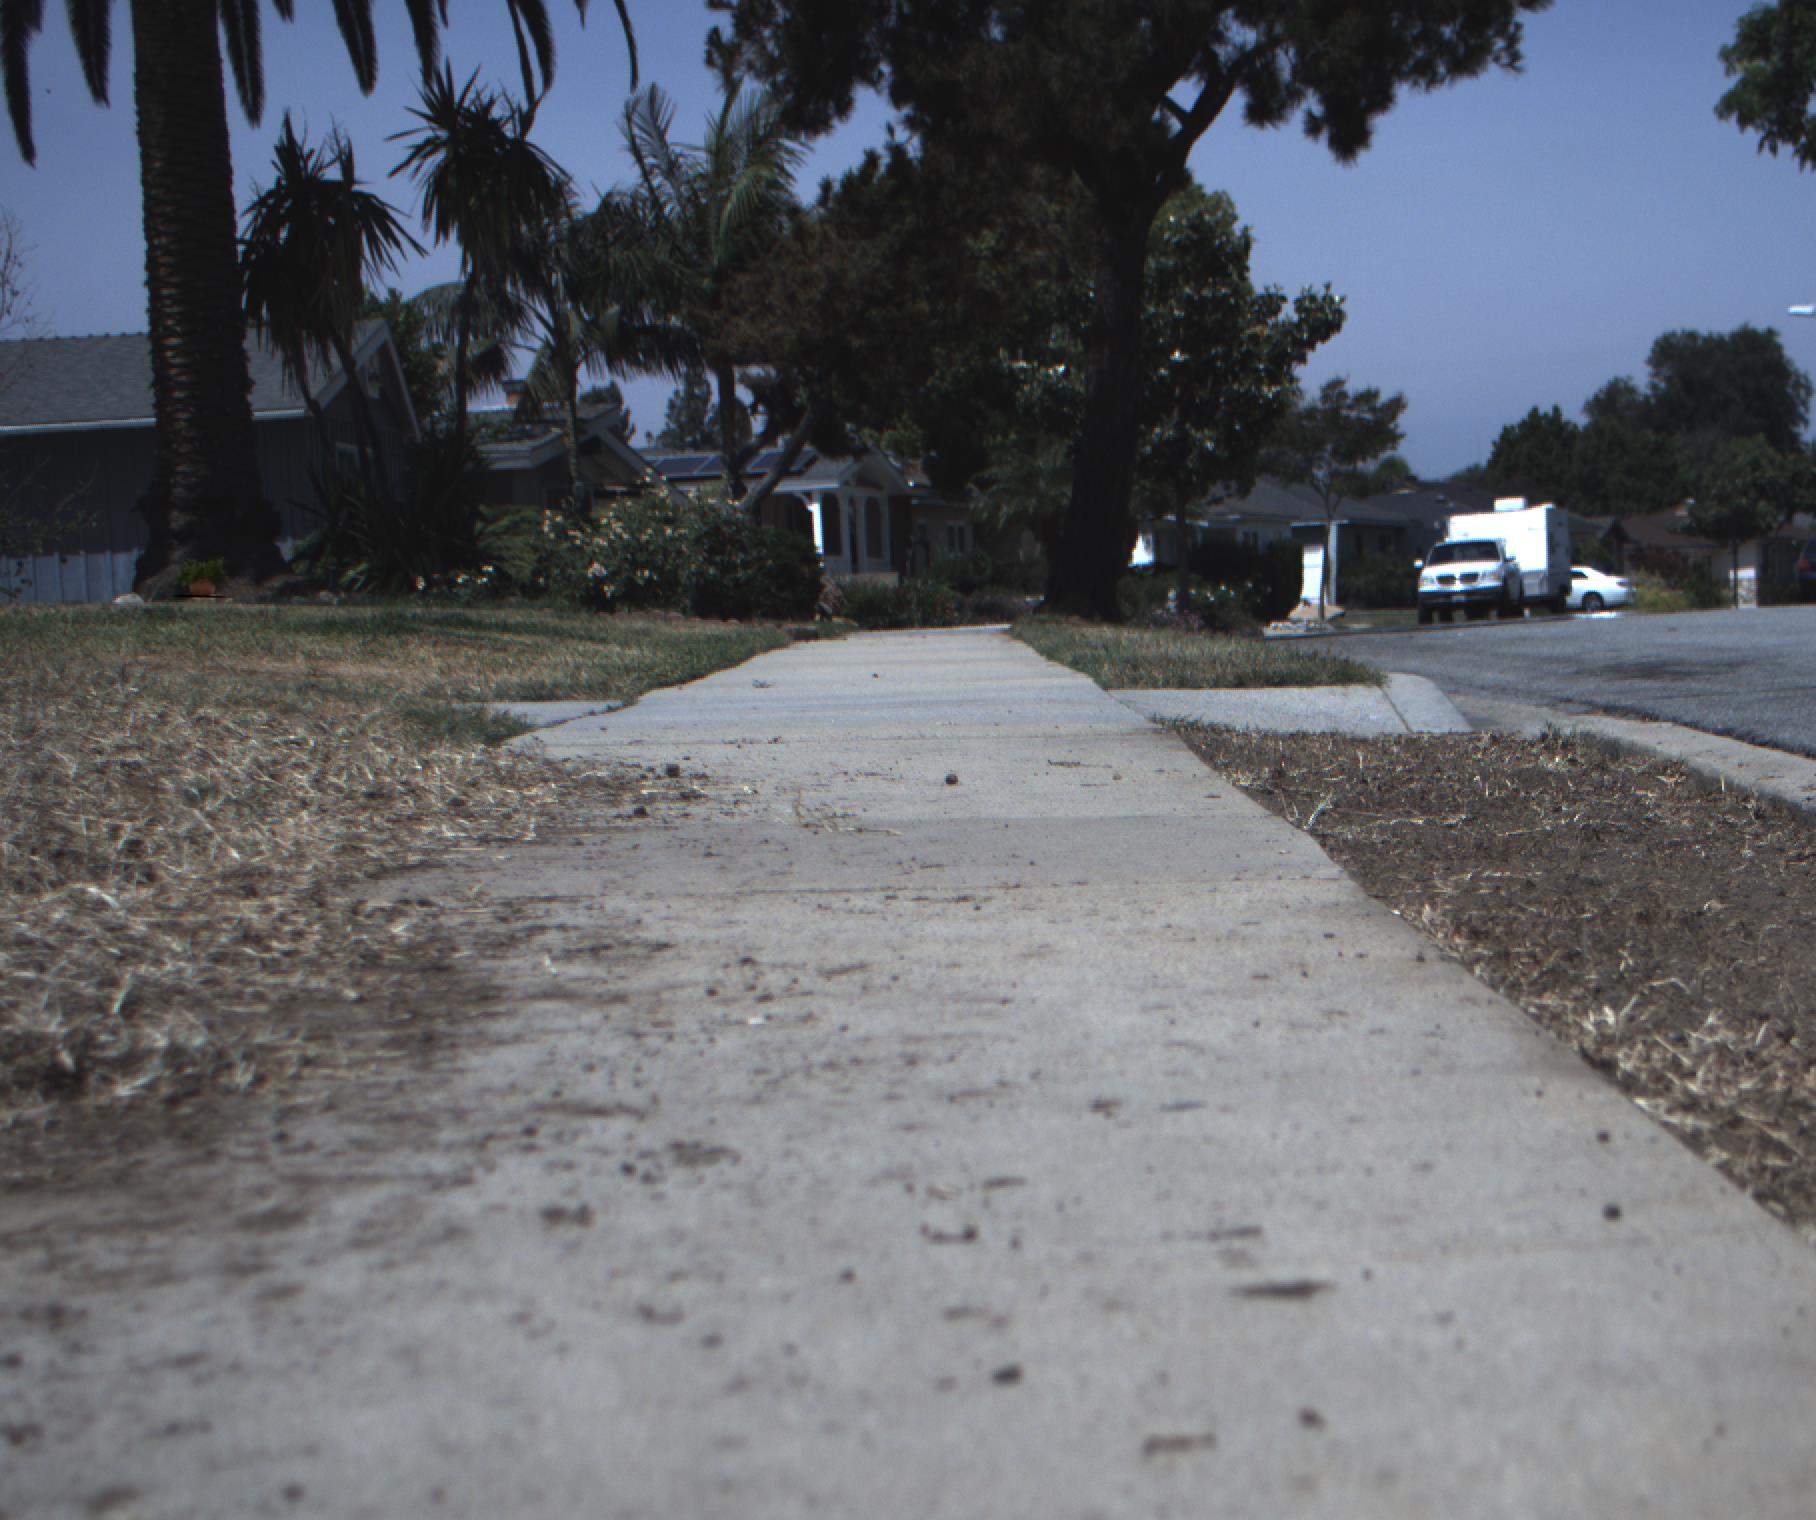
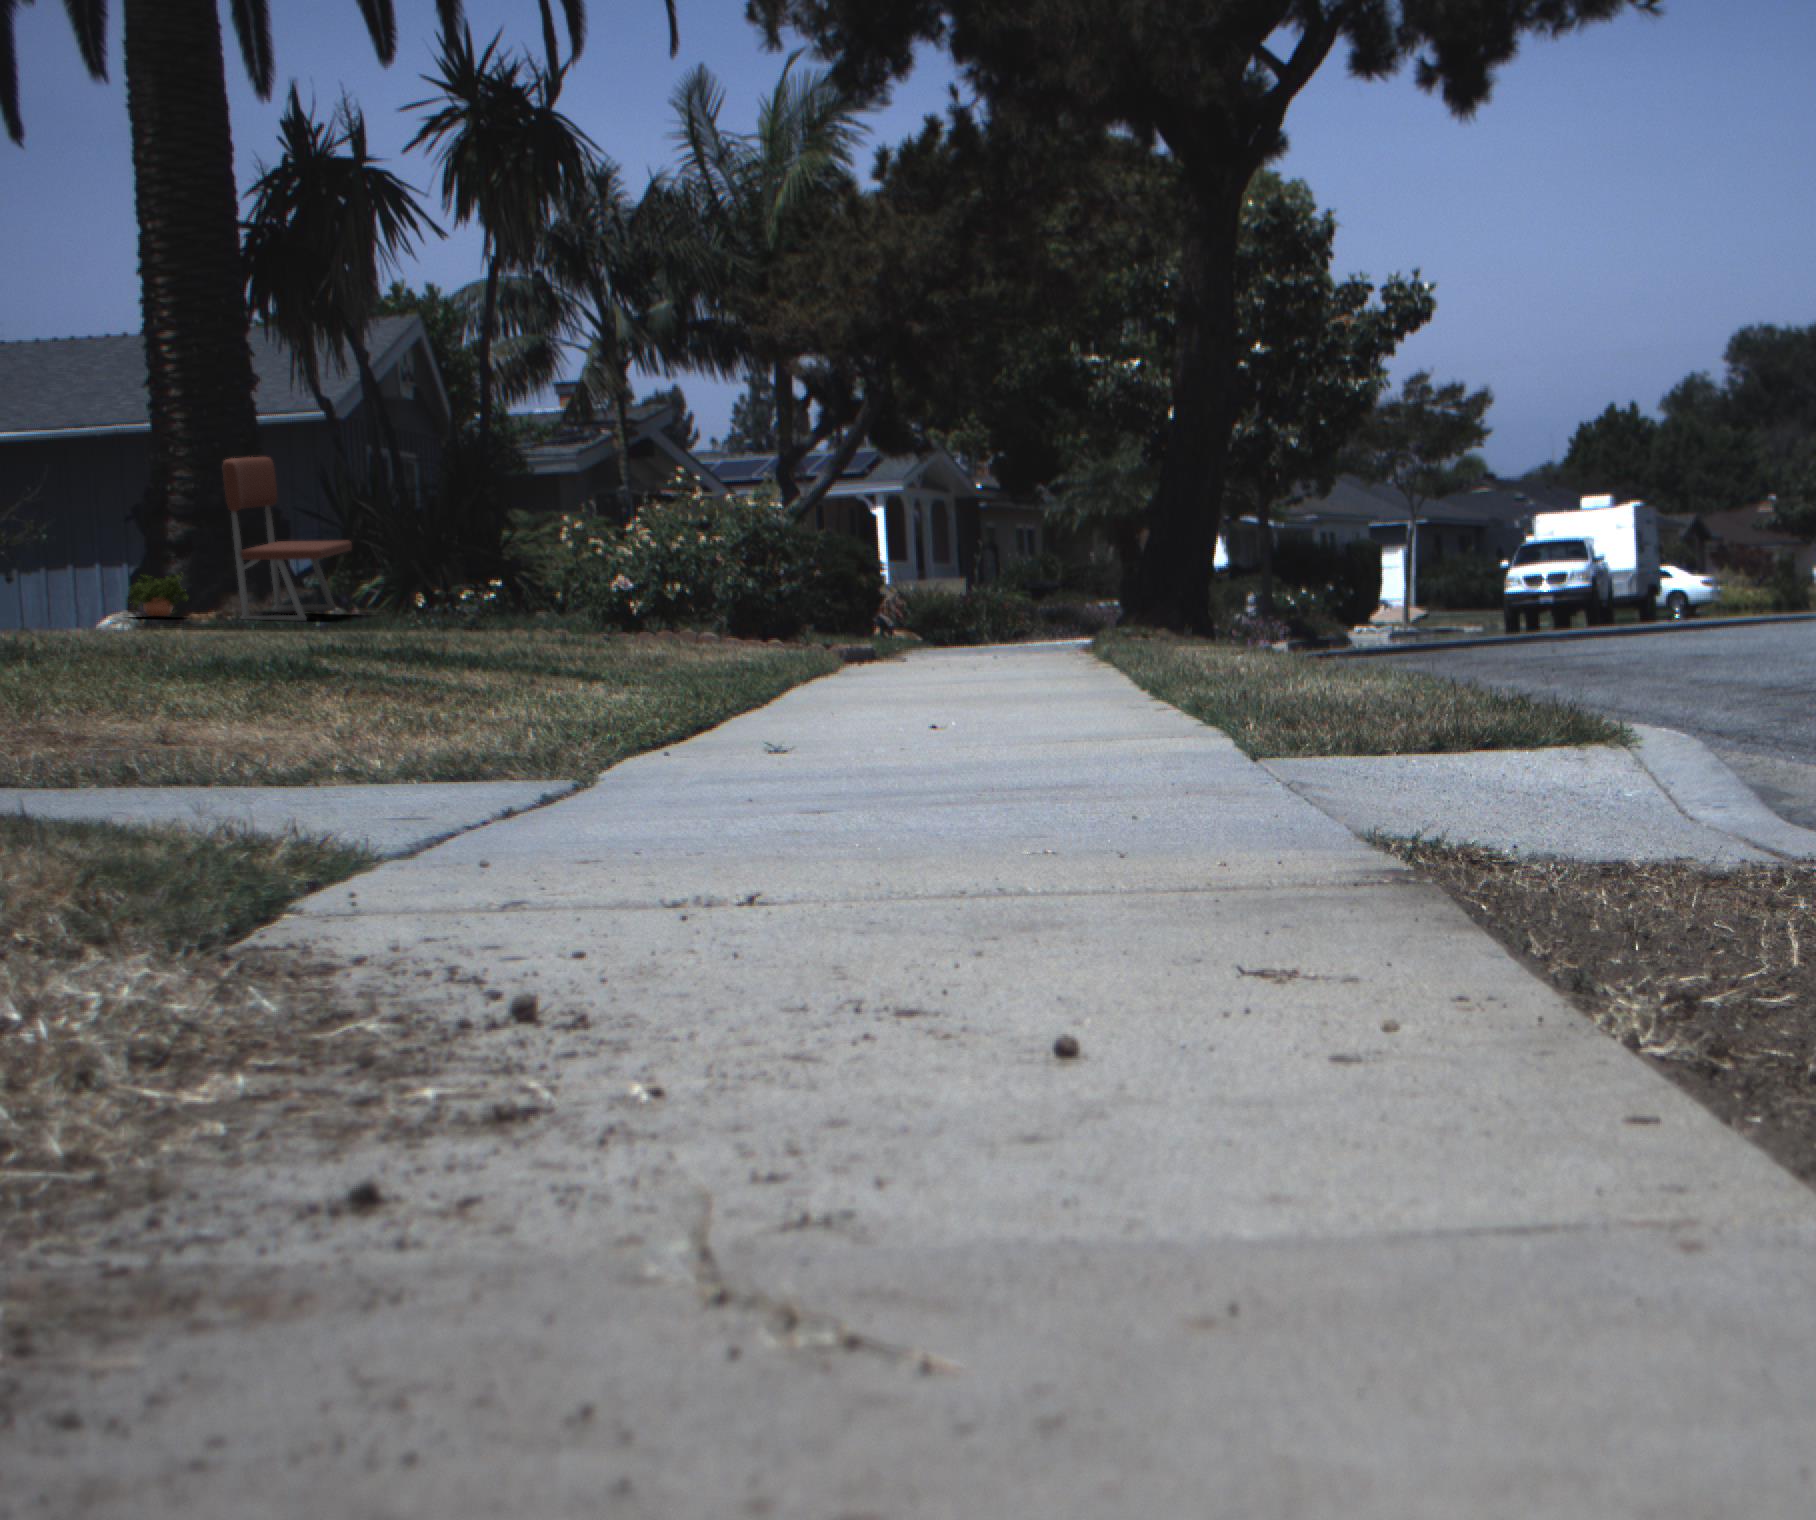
bench: none [259,458,365,601] -> present [223,457,352,621]

